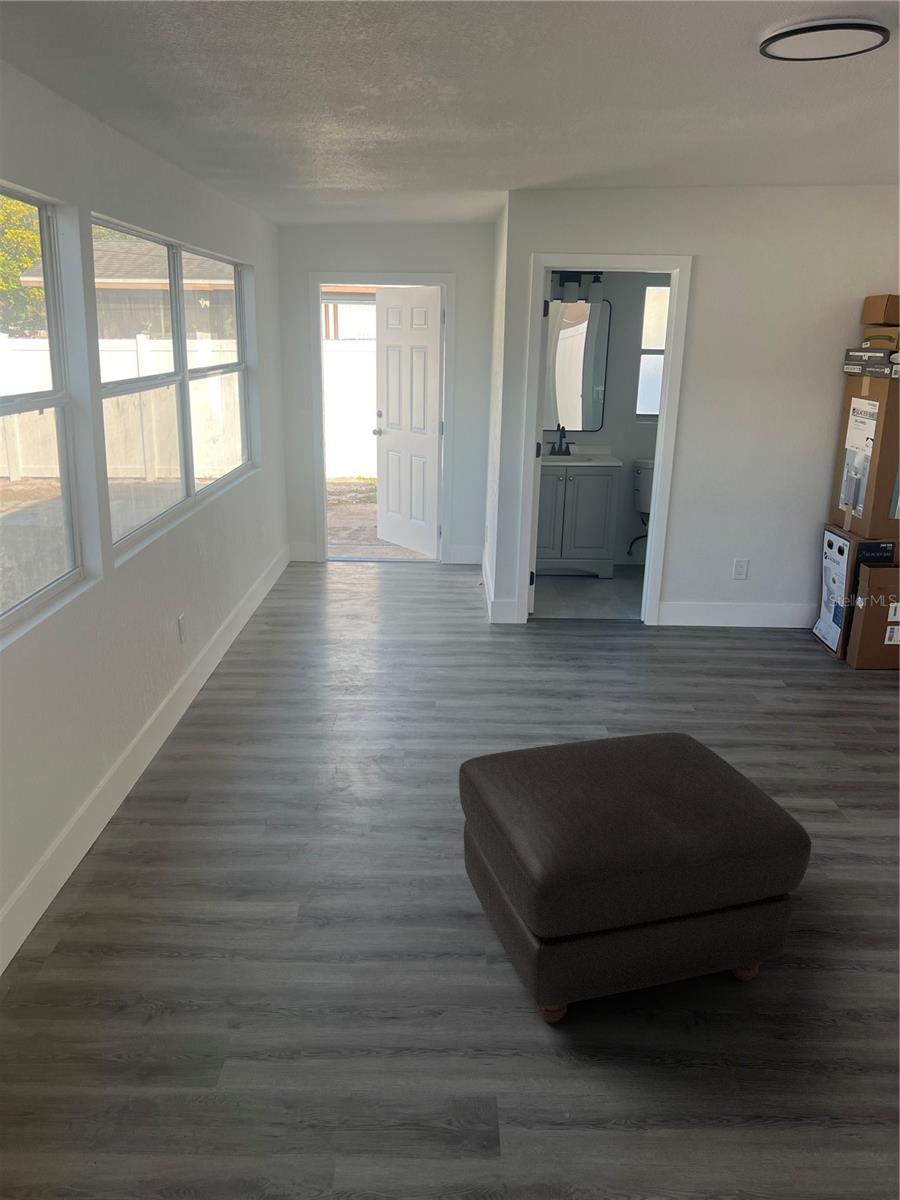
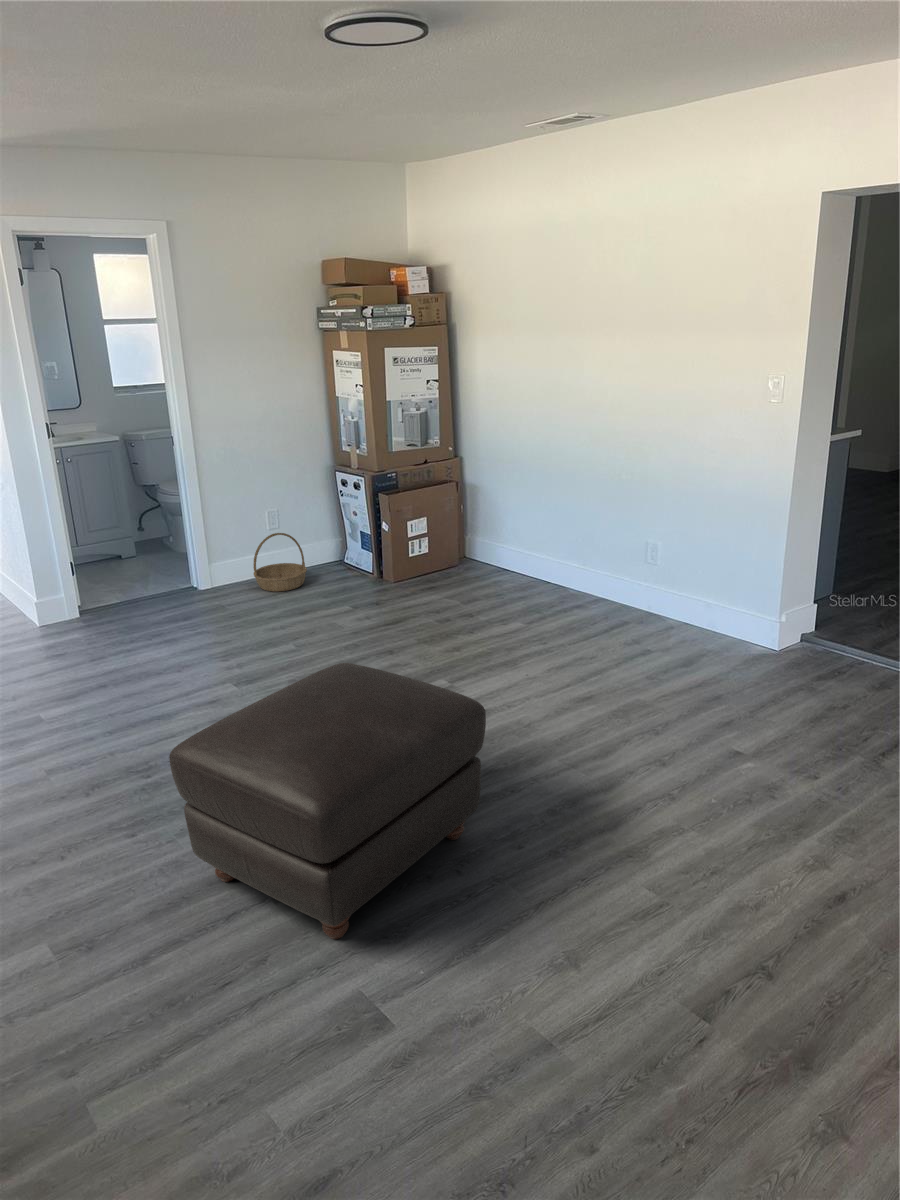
basket: none [703,583,762,645] -> present [253,533,307,592]

